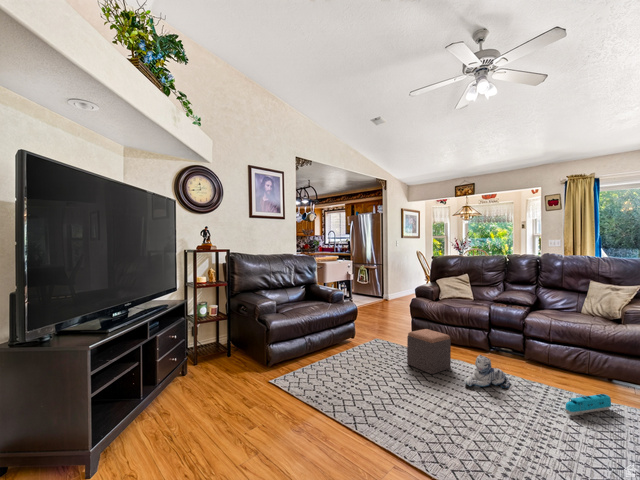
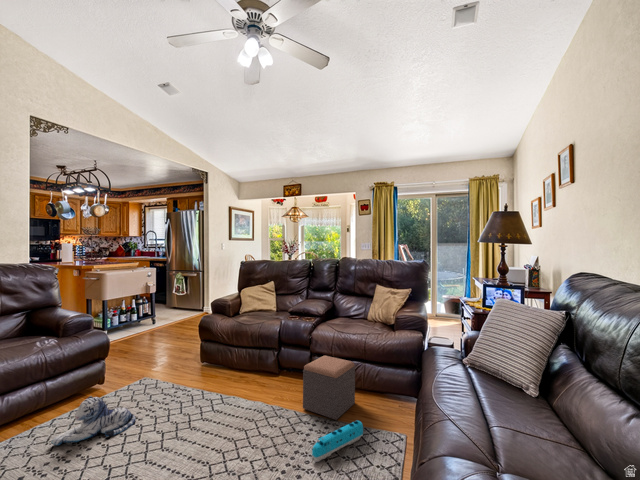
footstool: present [407,329,451,374] -> present [303,356,355,420]
plush toy: present [464,355,510,388] -> present [51,396,136,445]

